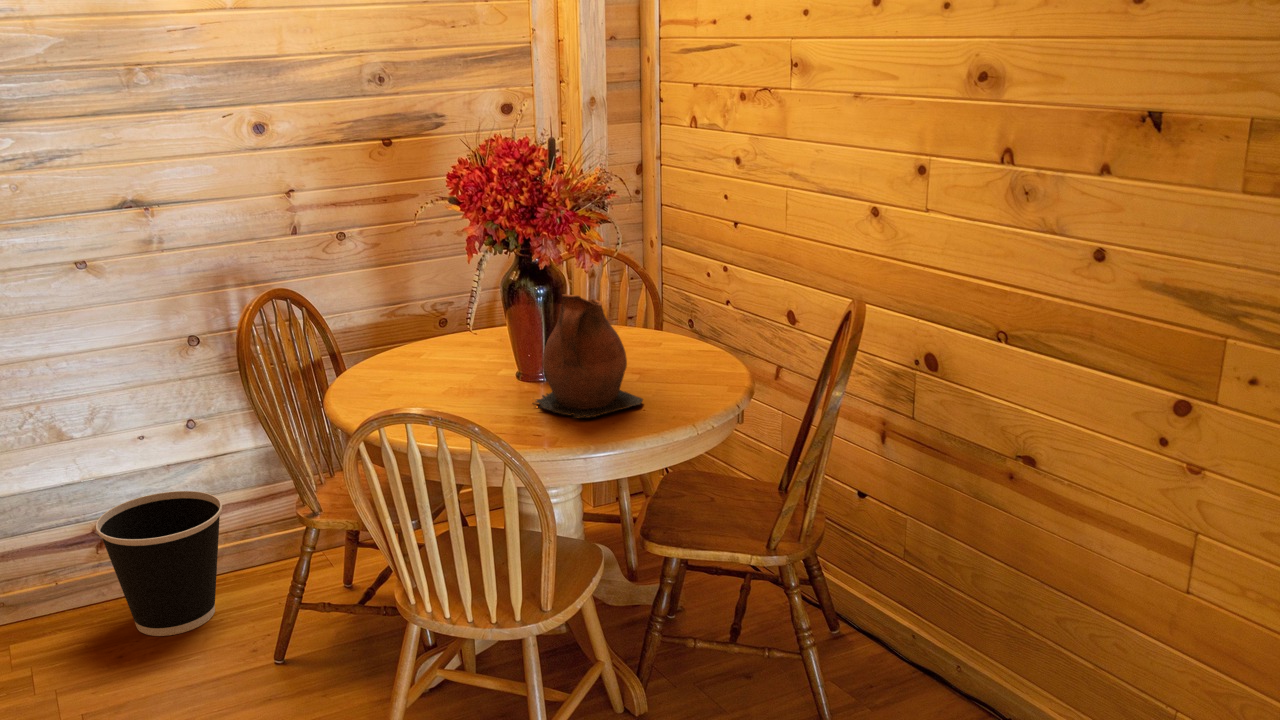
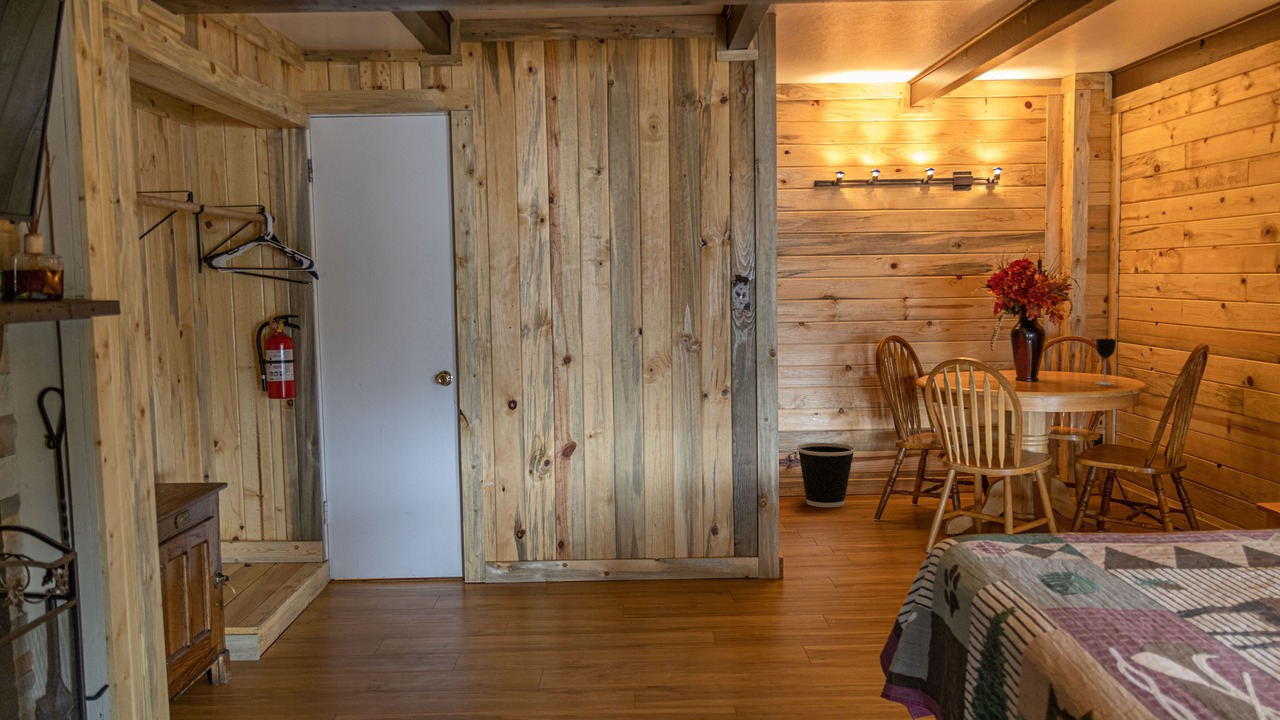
wine glass: none [664,282,699,375] -> present [1096,339,1116,385]
ceramic pitcher: present [536,294,643,418] -> none [1020,330,1077,388]

